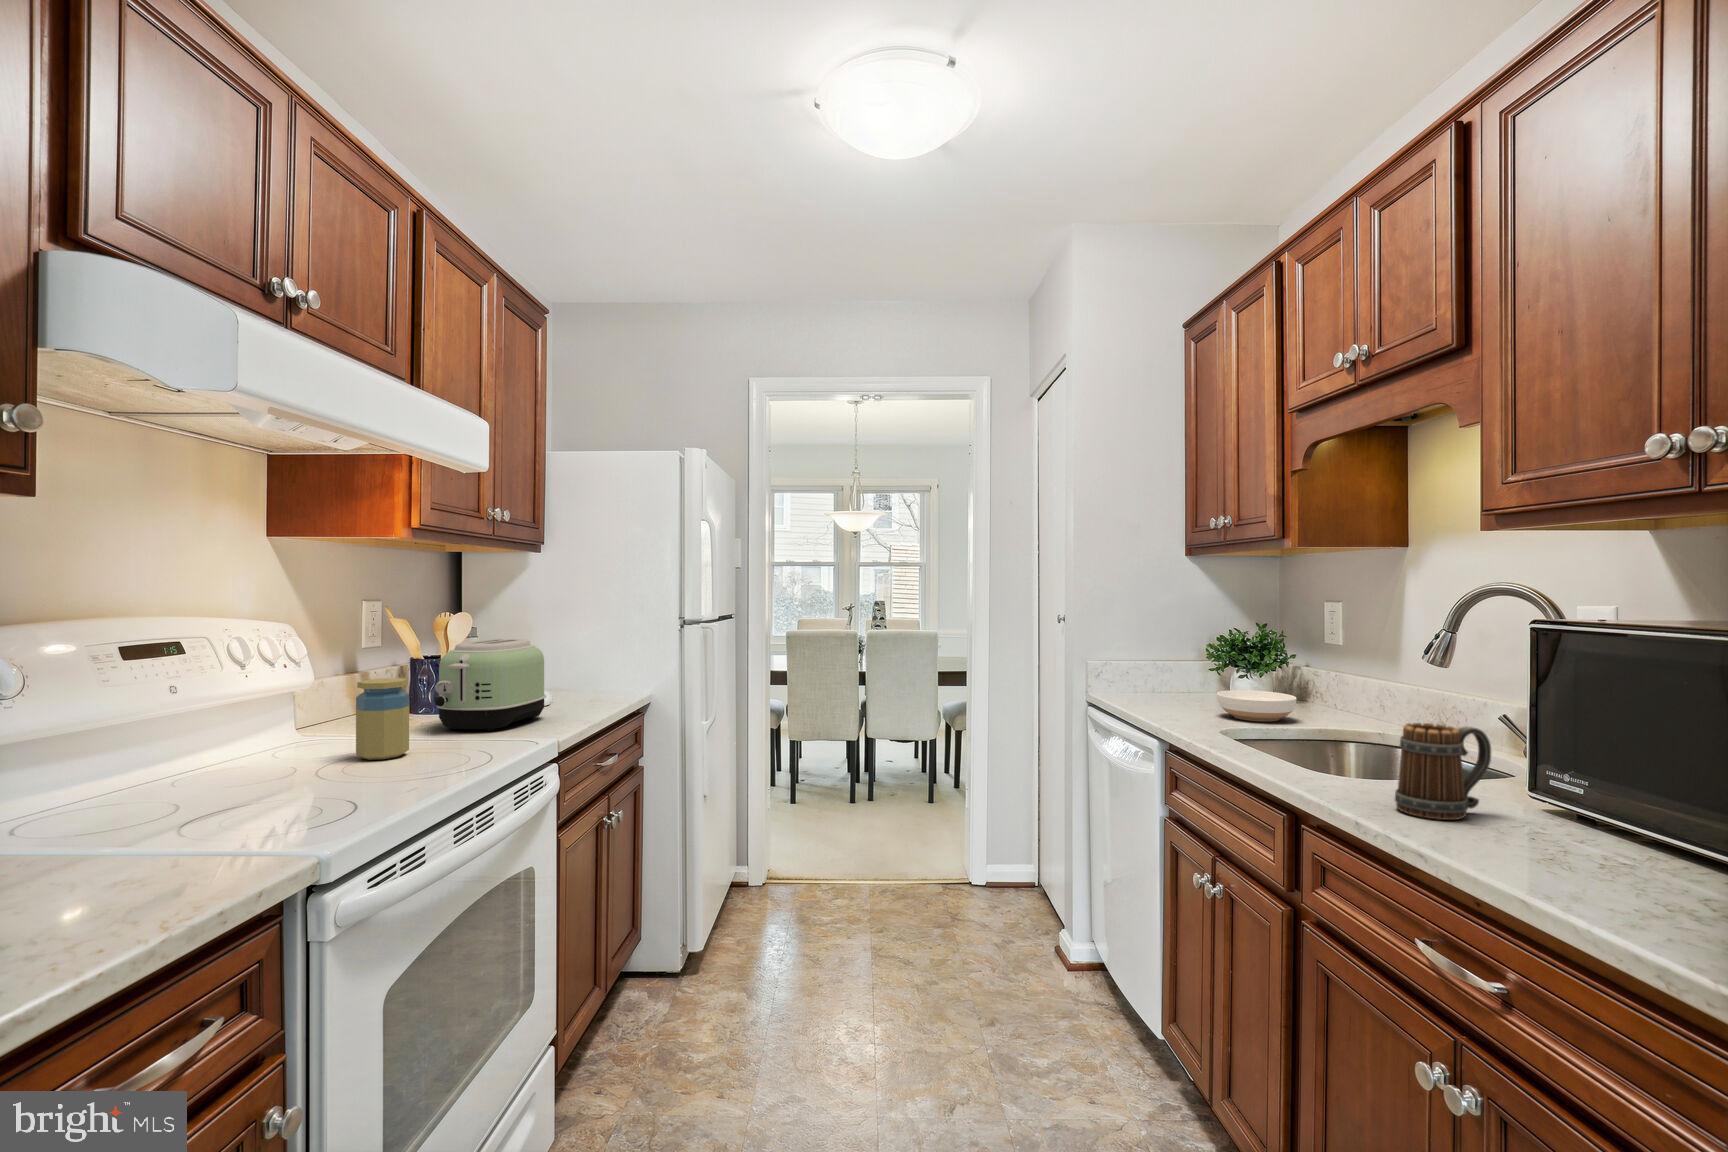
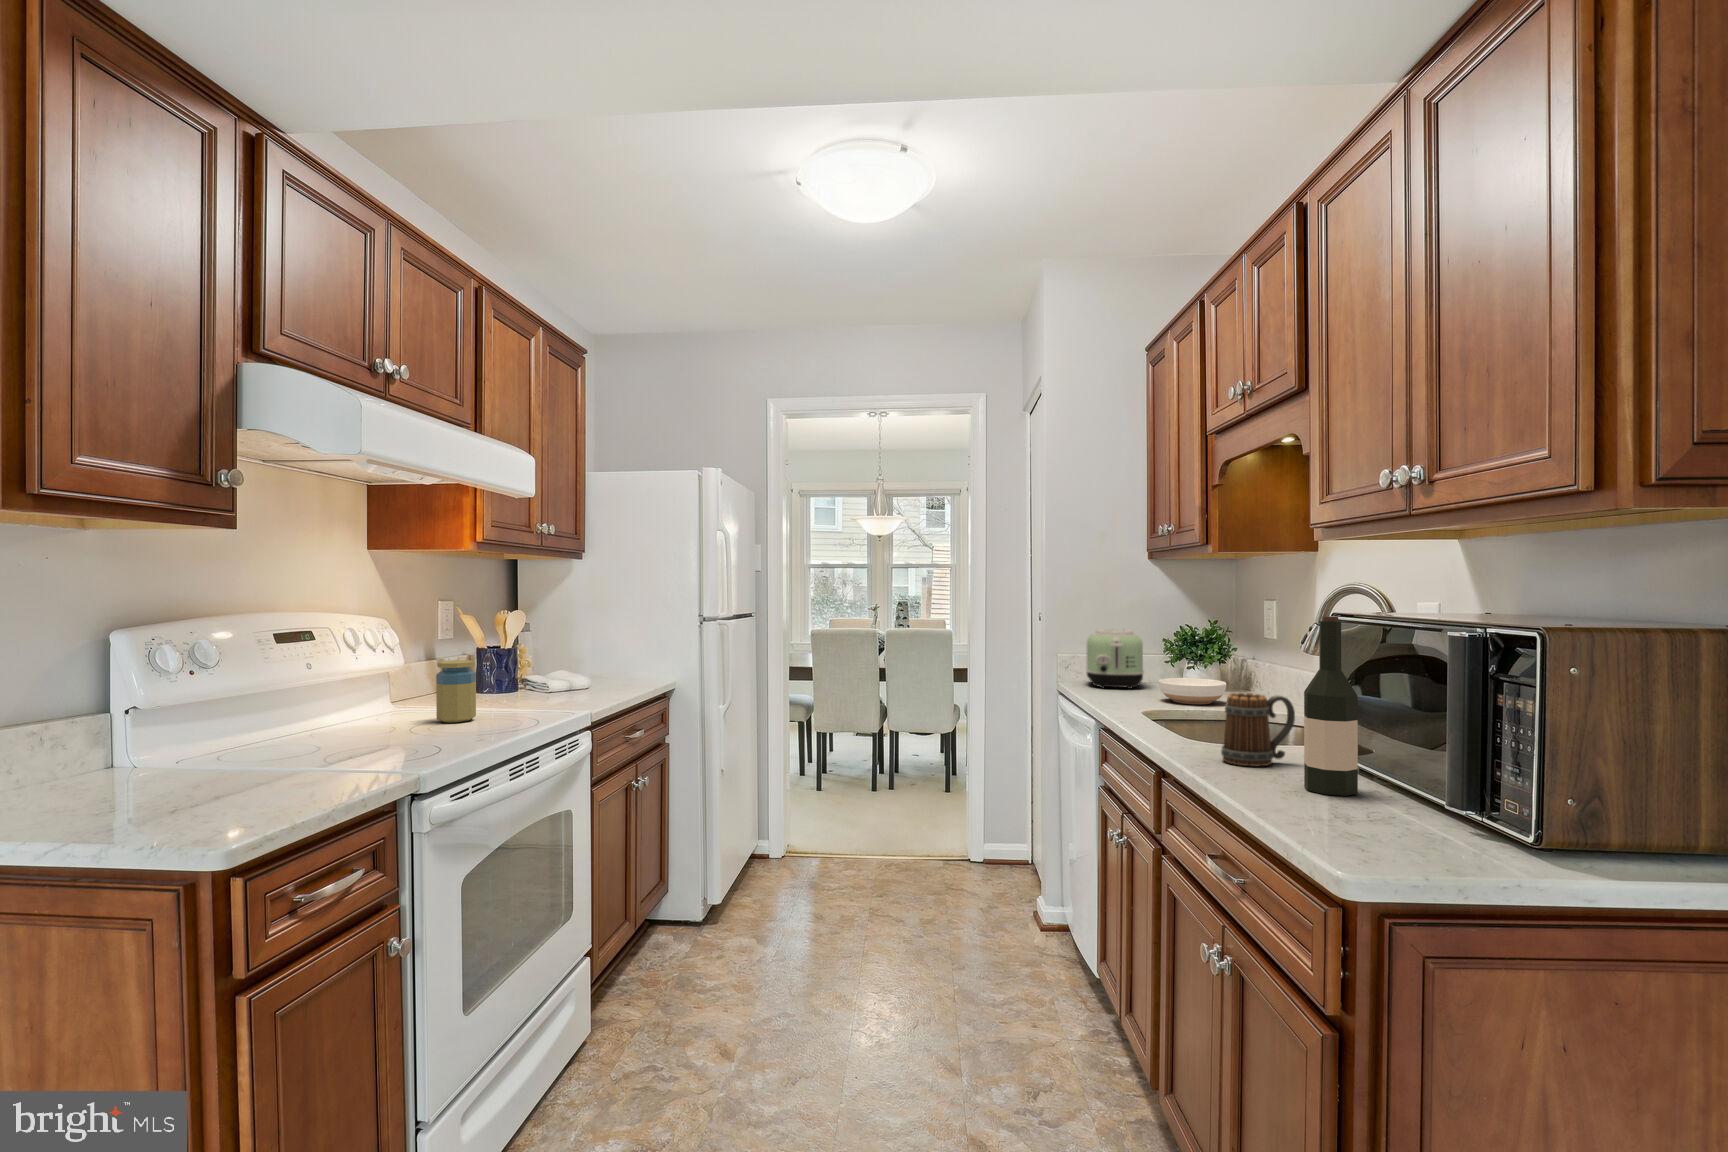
wine bottle: none [1557,628,1644,874] -> present [1304,616,1358,796]
toaster: present [435,639,546,731] -> present [1086,629,1144,689]

